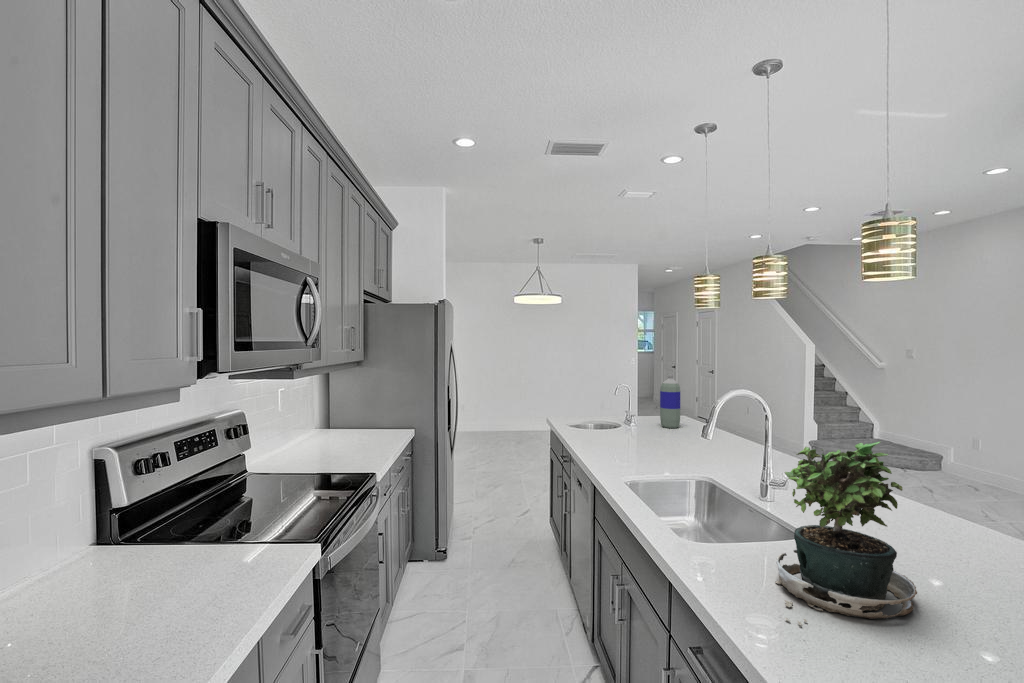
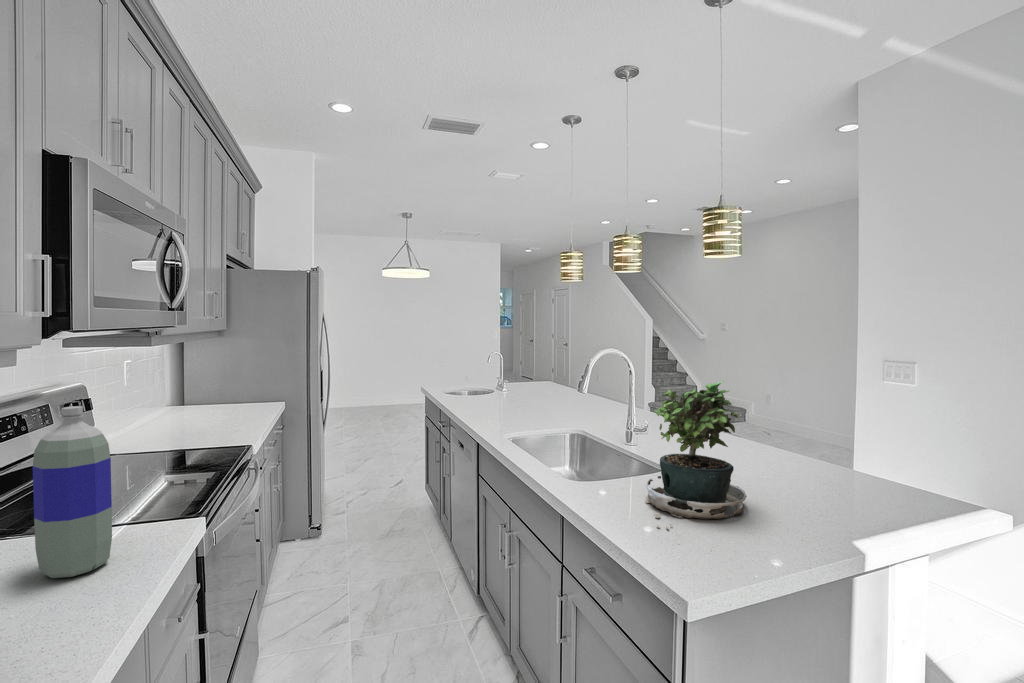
bottle: present [660,374,680,428] -> present [33,406,112,578]

